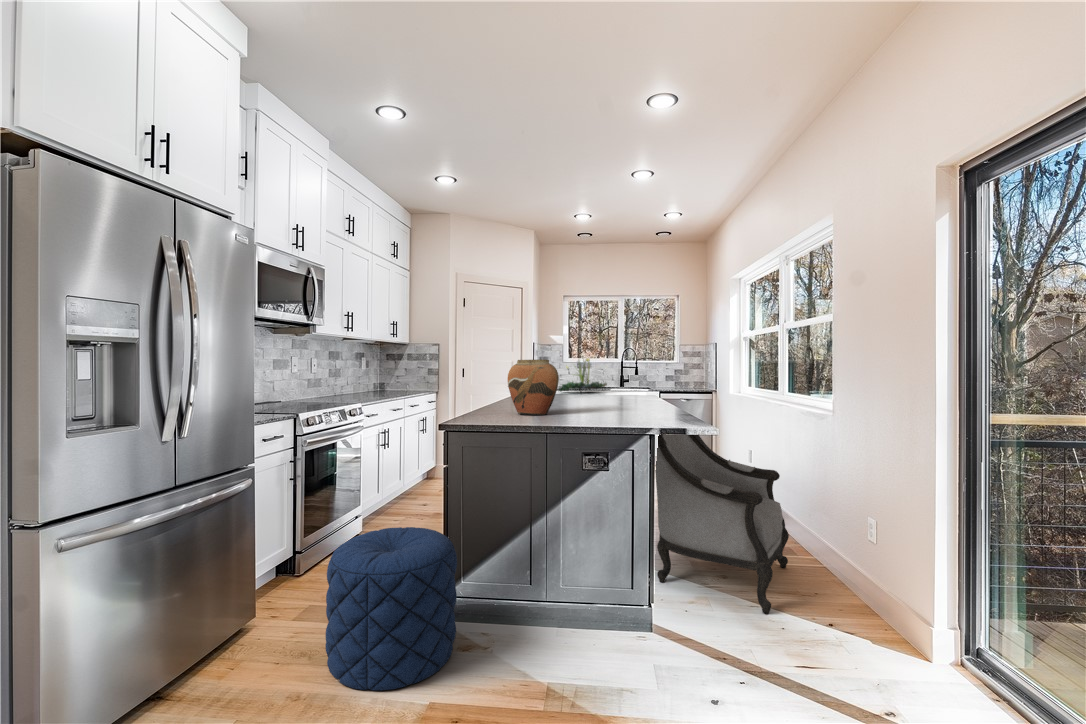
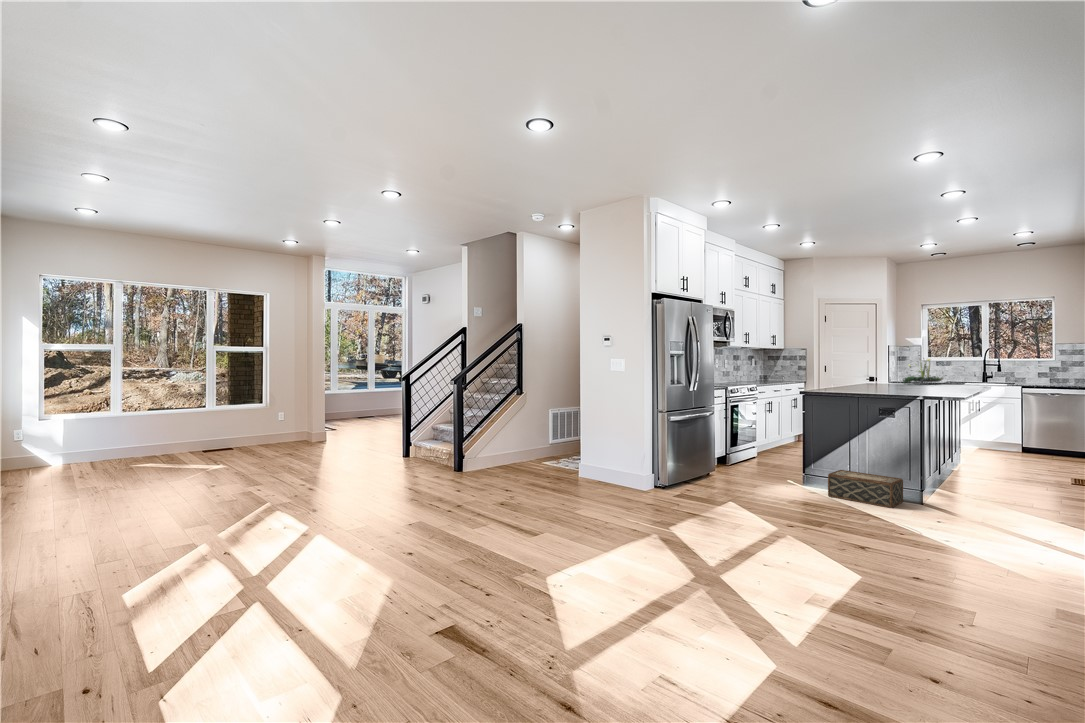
vase: present [508,359,559,415] -> none [844,361,876,392]
armchair: present [655,434,789,614] -> none [941,393,1063,510]
pouf: present [326,527,457,690] -> none [753,437,811,493]
woven basket: none [493,586,627,683] -> present [828,470,903,508]

